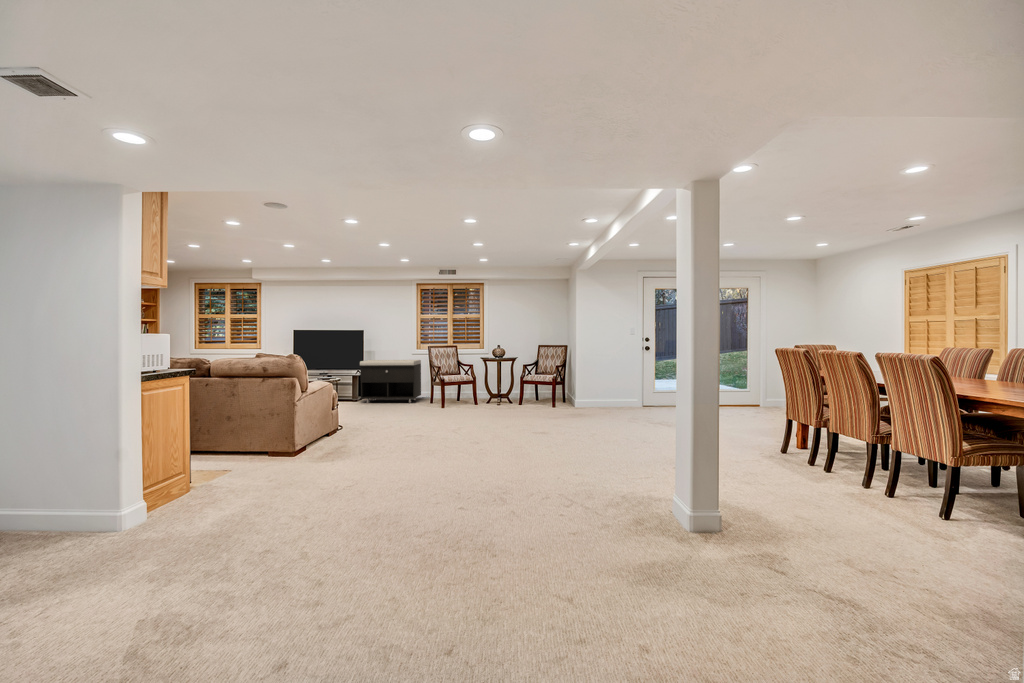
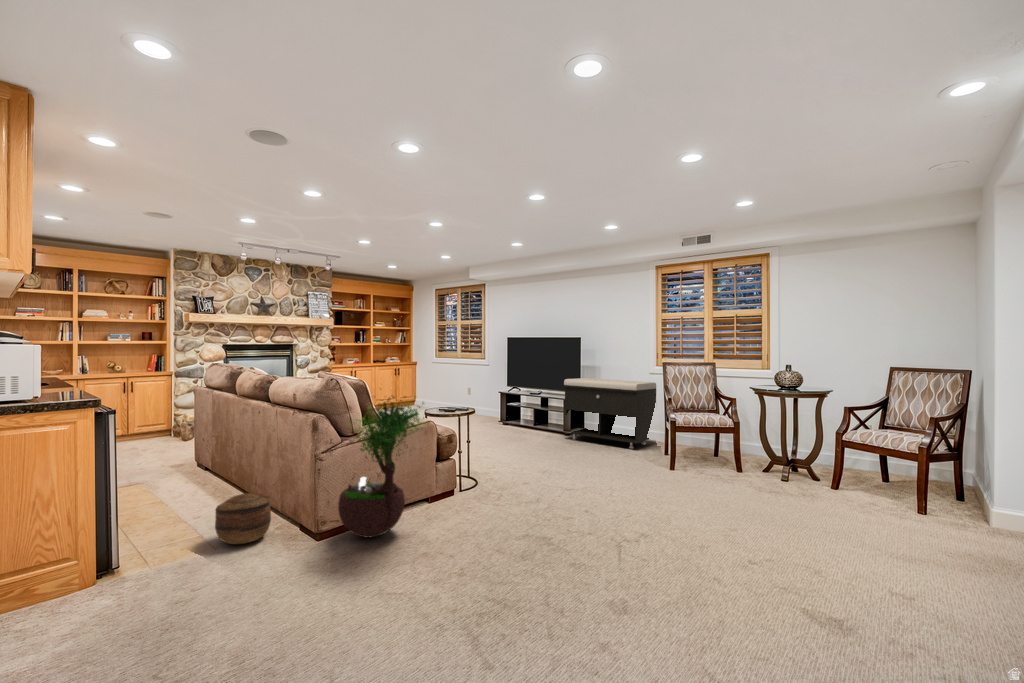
potted tree: none [311,368,360,450] -> present [338,396,429,538]
basket: none [244,435,276,464] -> present [215,493,271,544]

